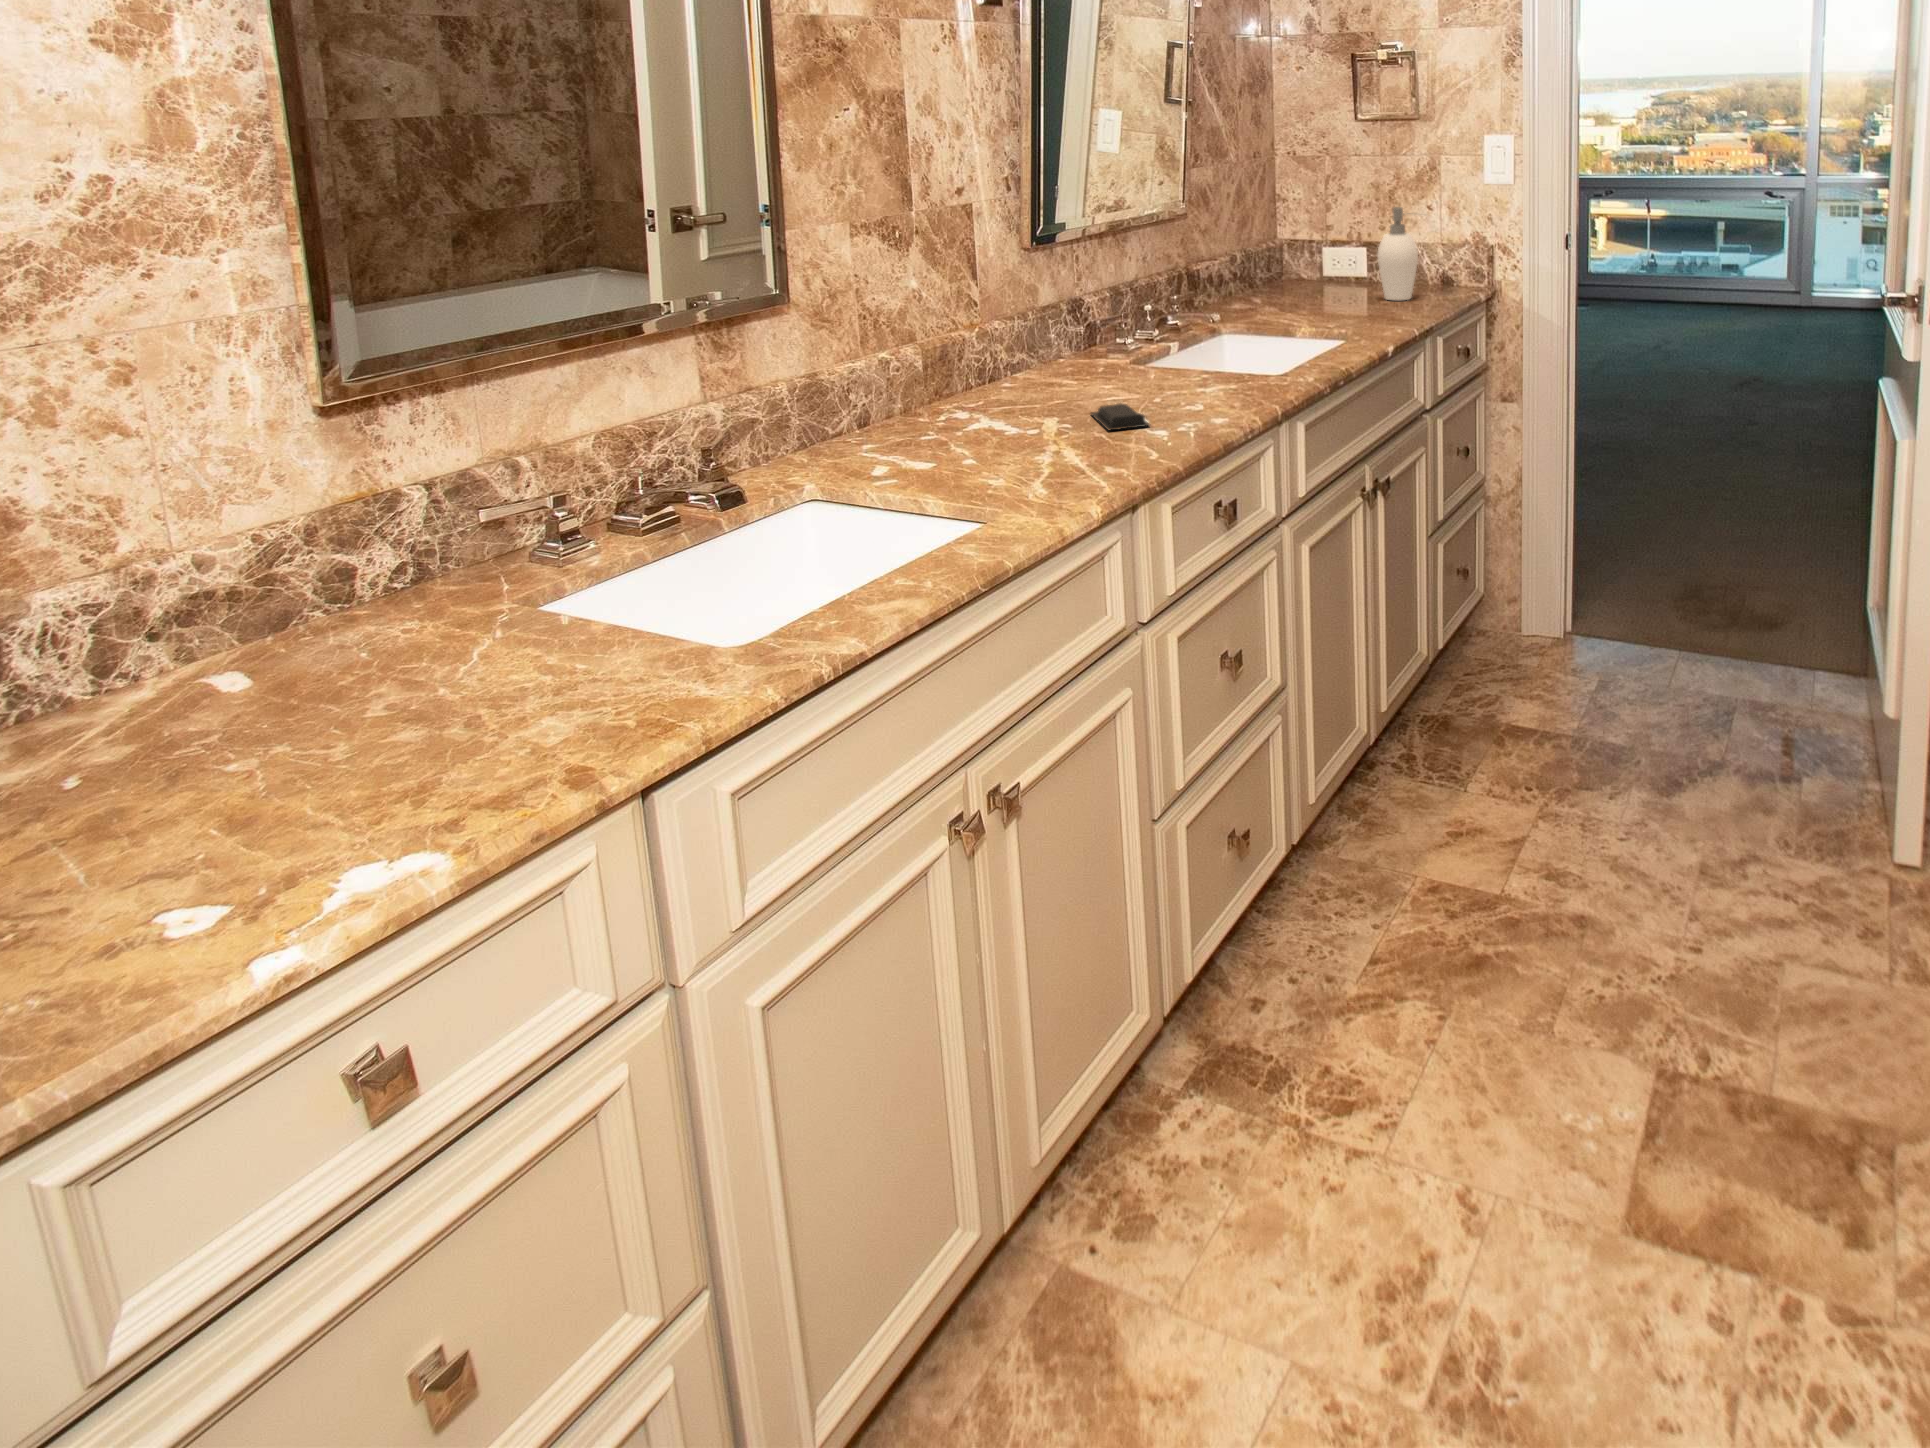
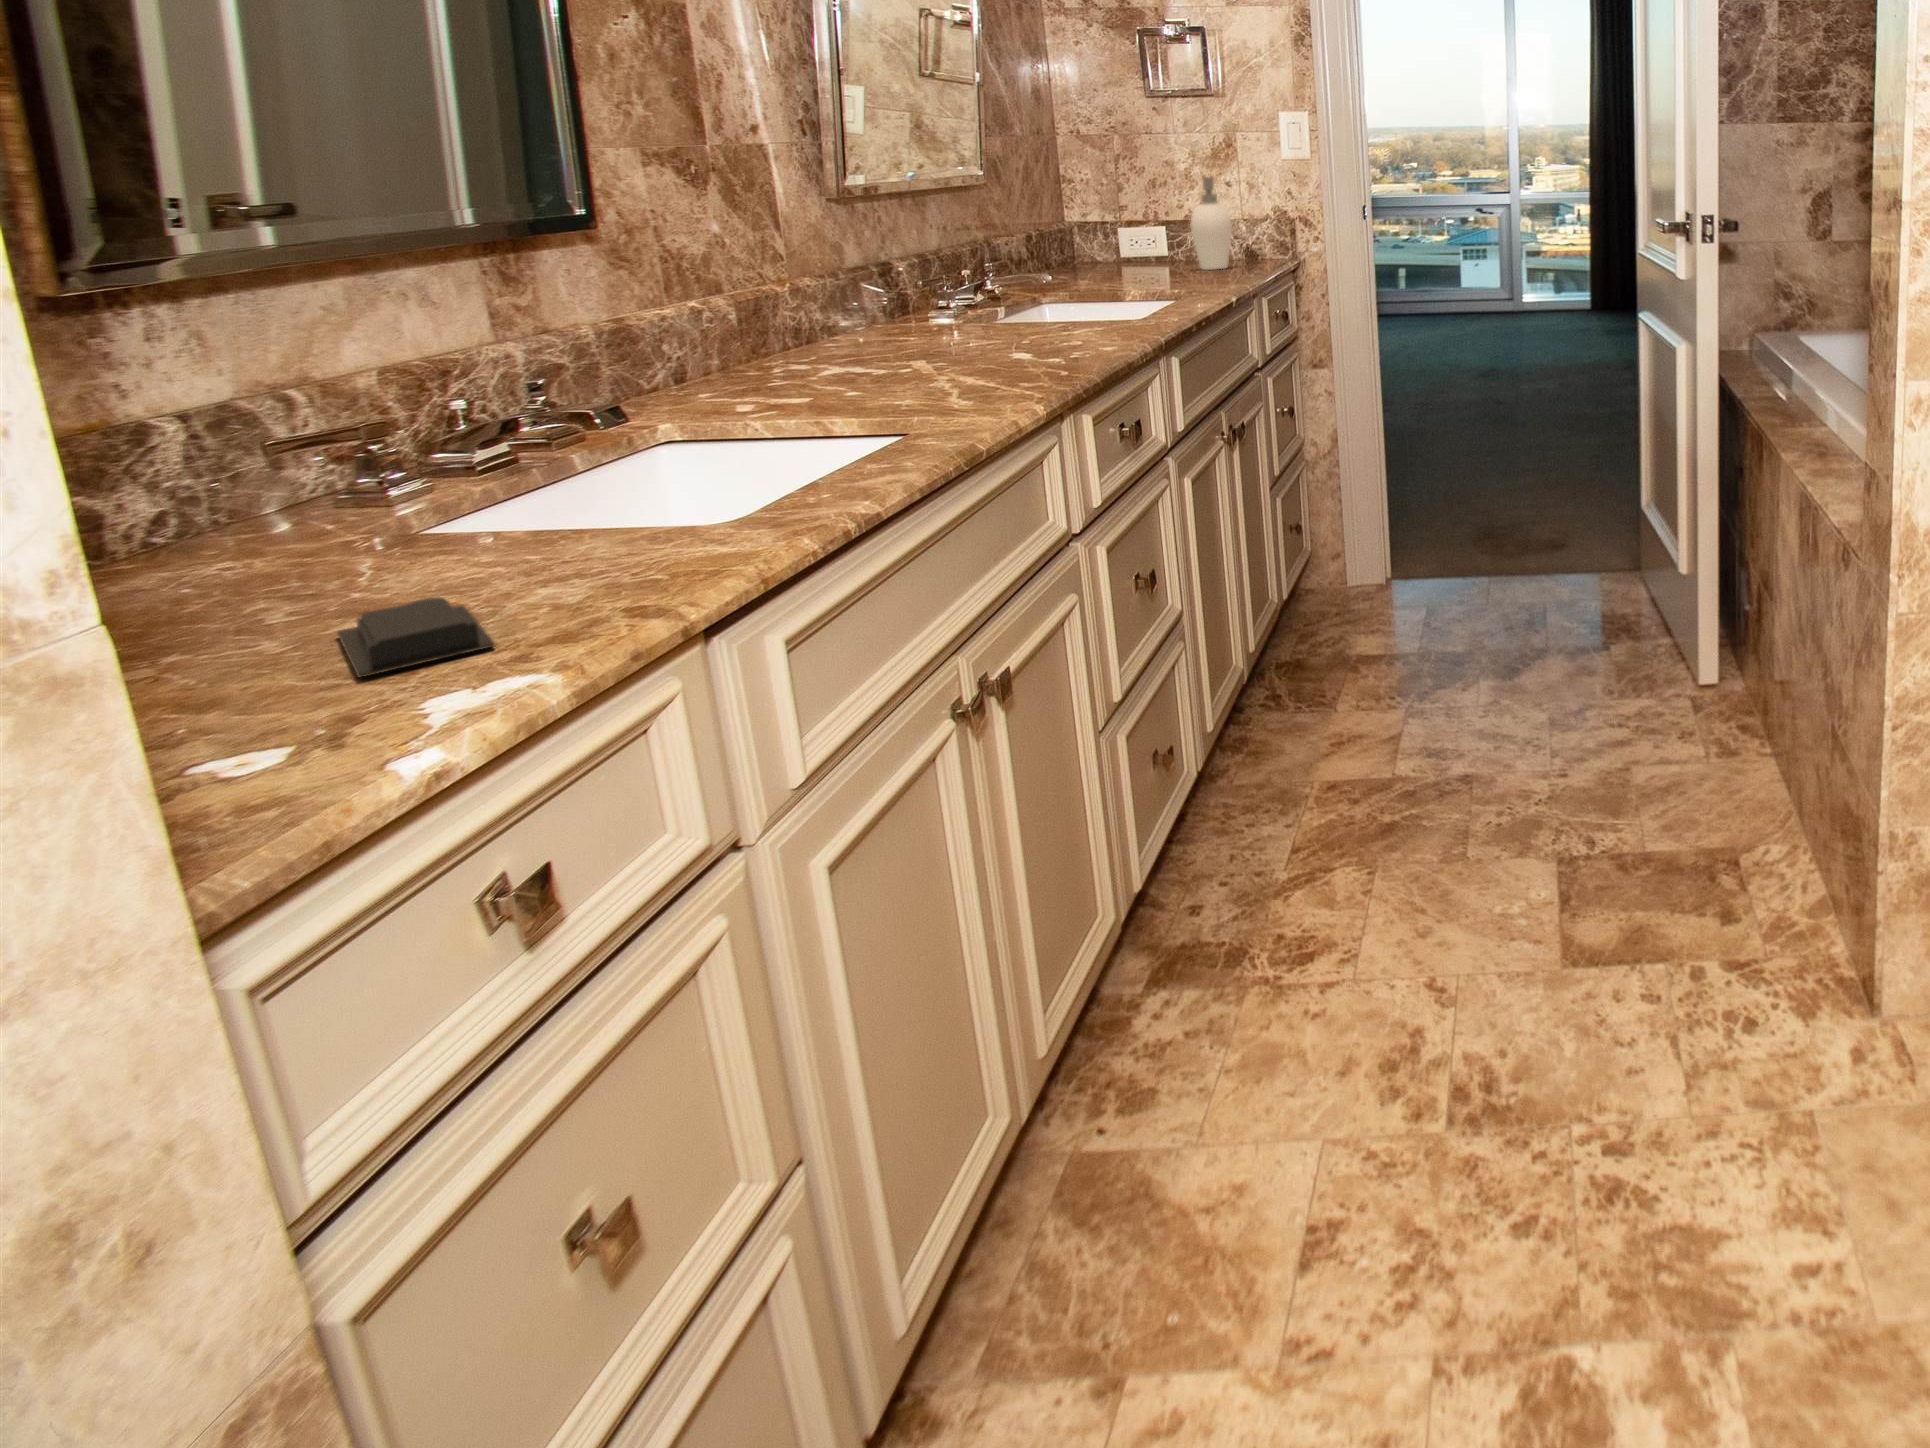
soap bar: present [1091,403,1149,430] -> present [337,597,495,677]

